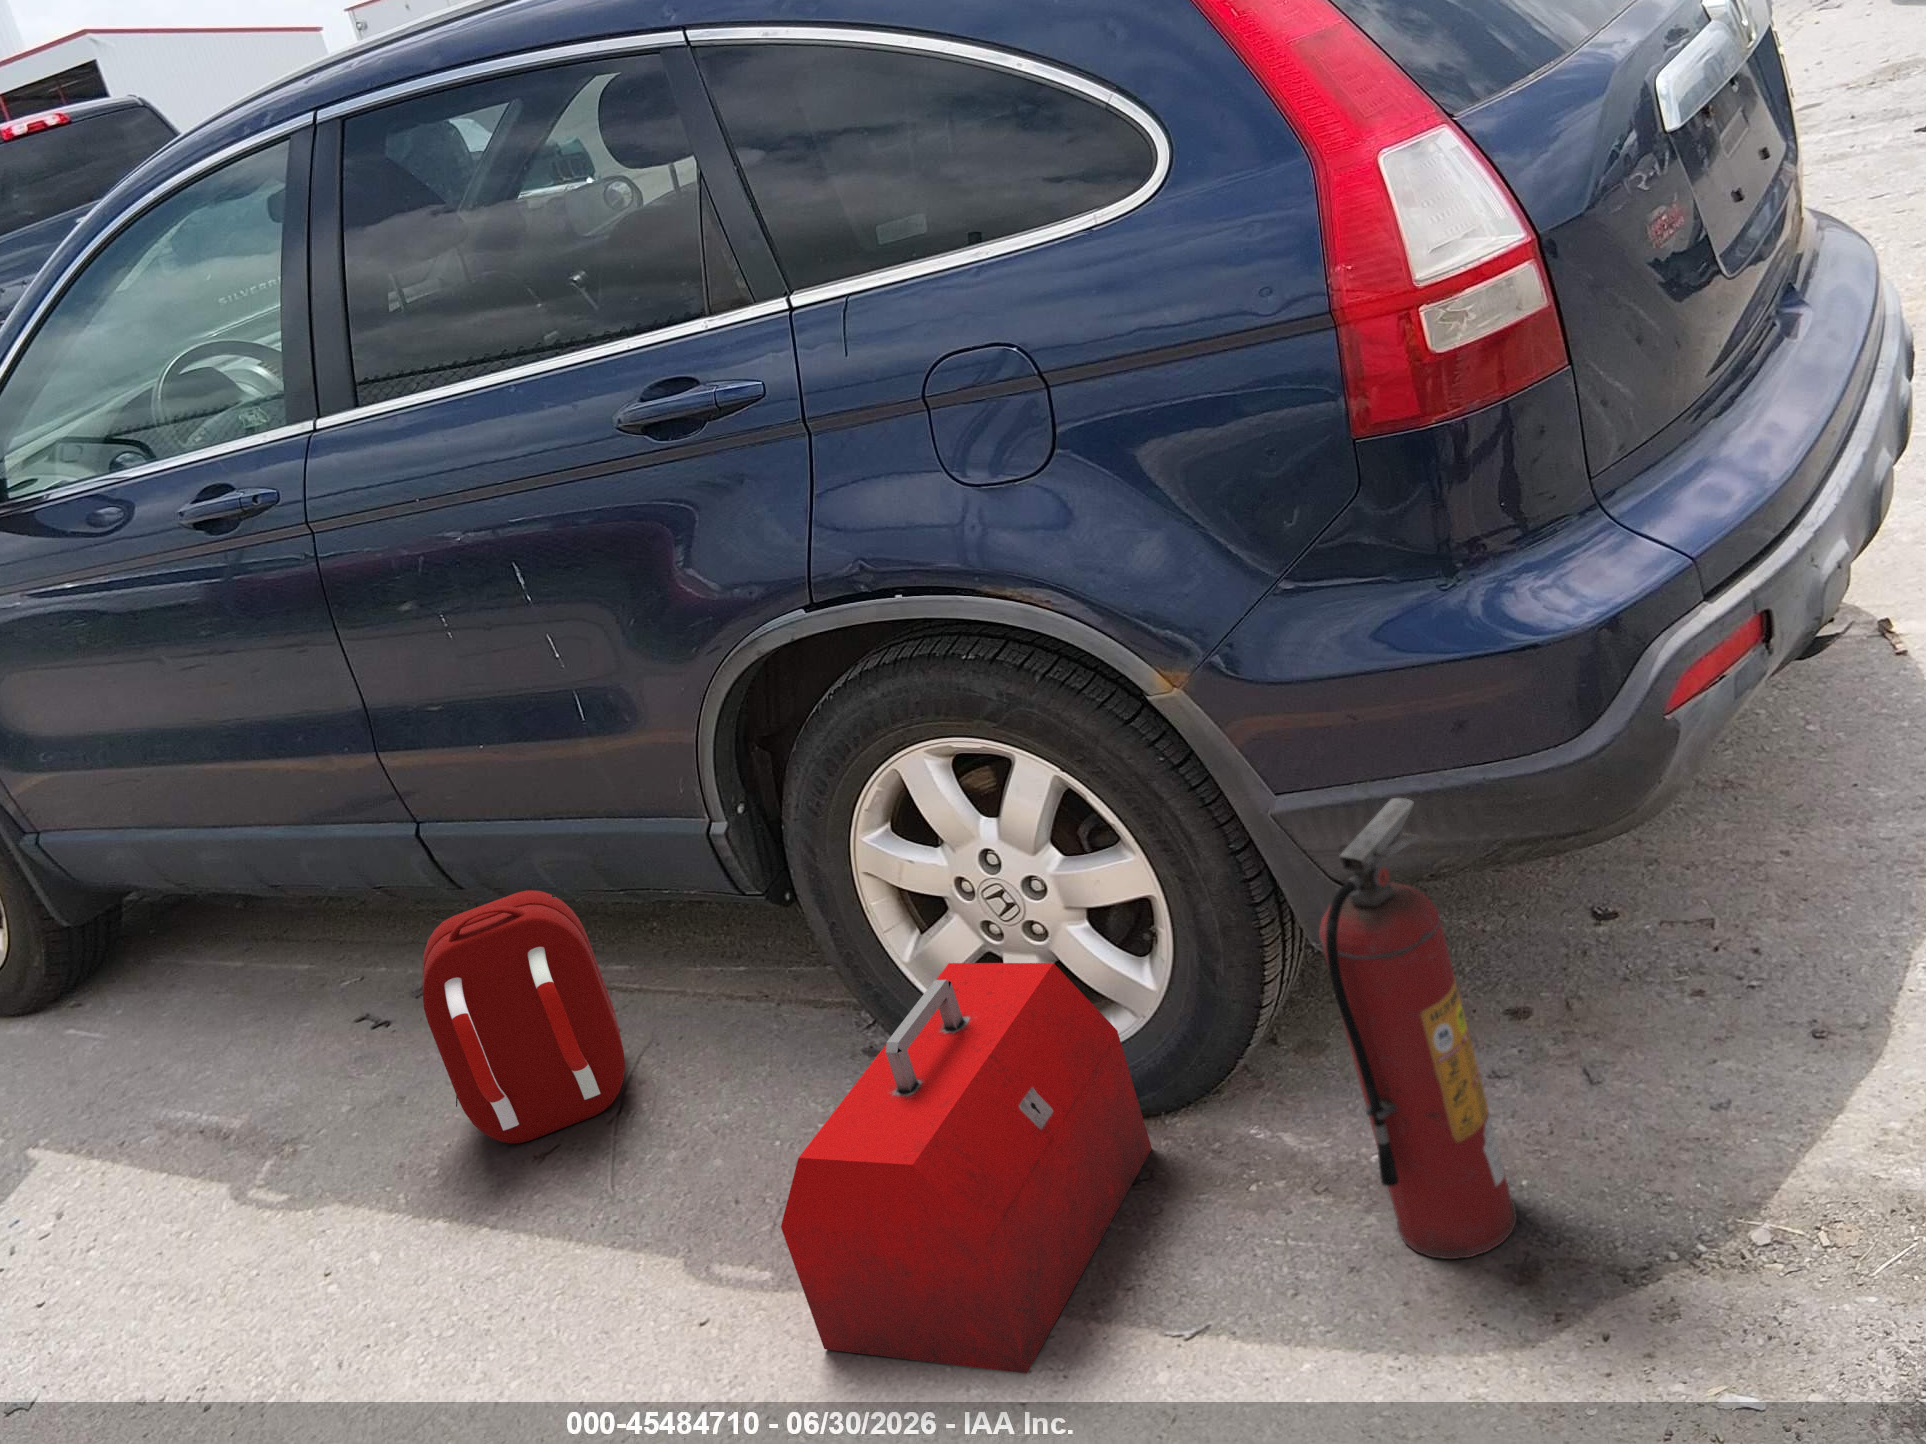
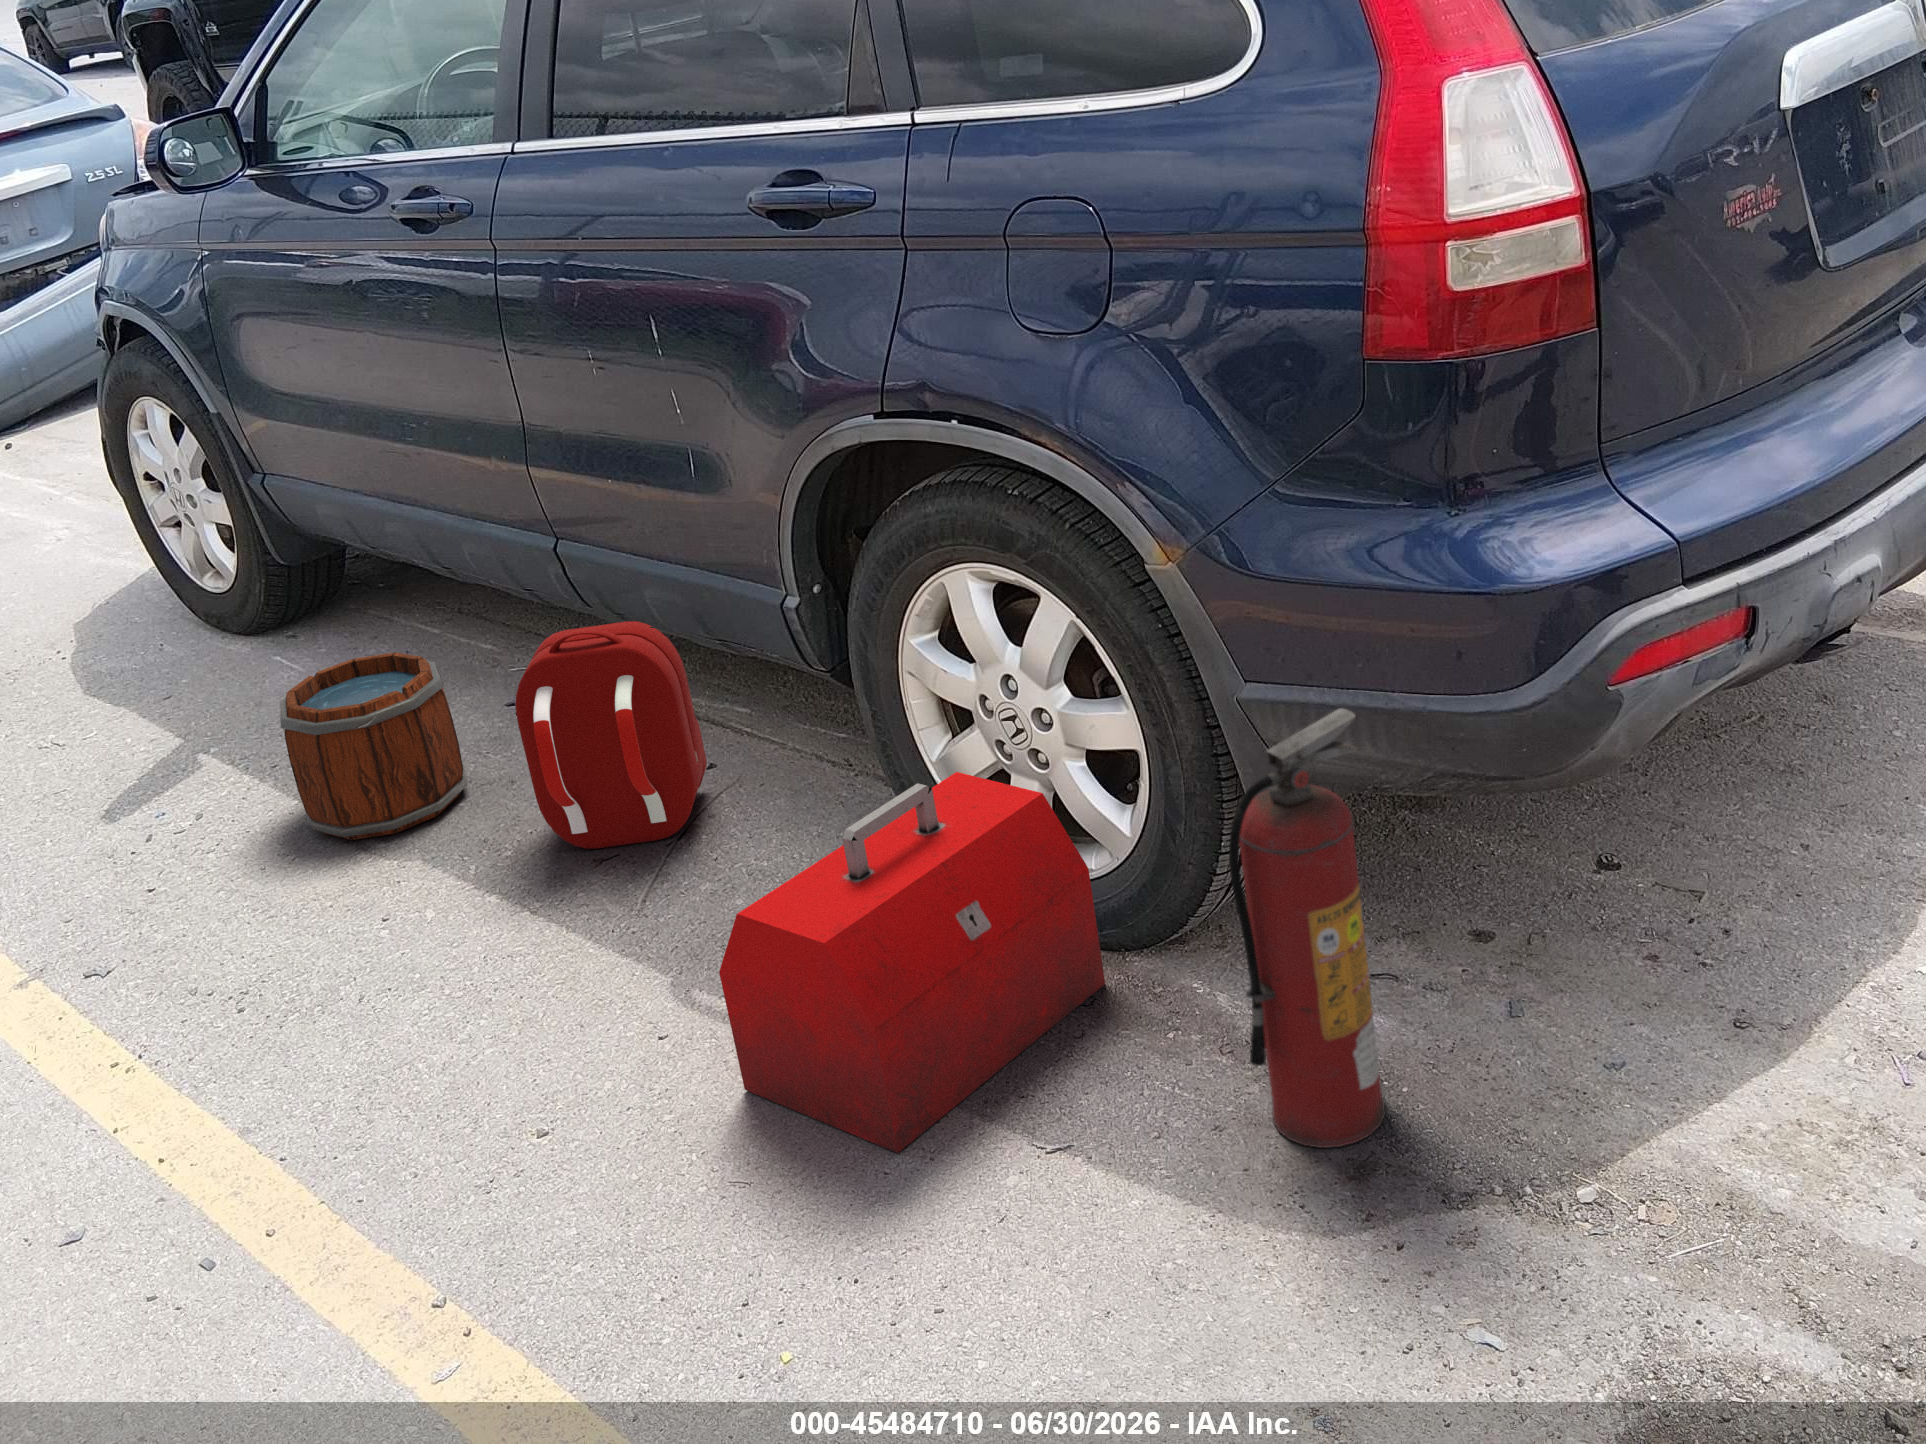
bucket: none [142,982,355,1195] -> present [280,652,468,840]

